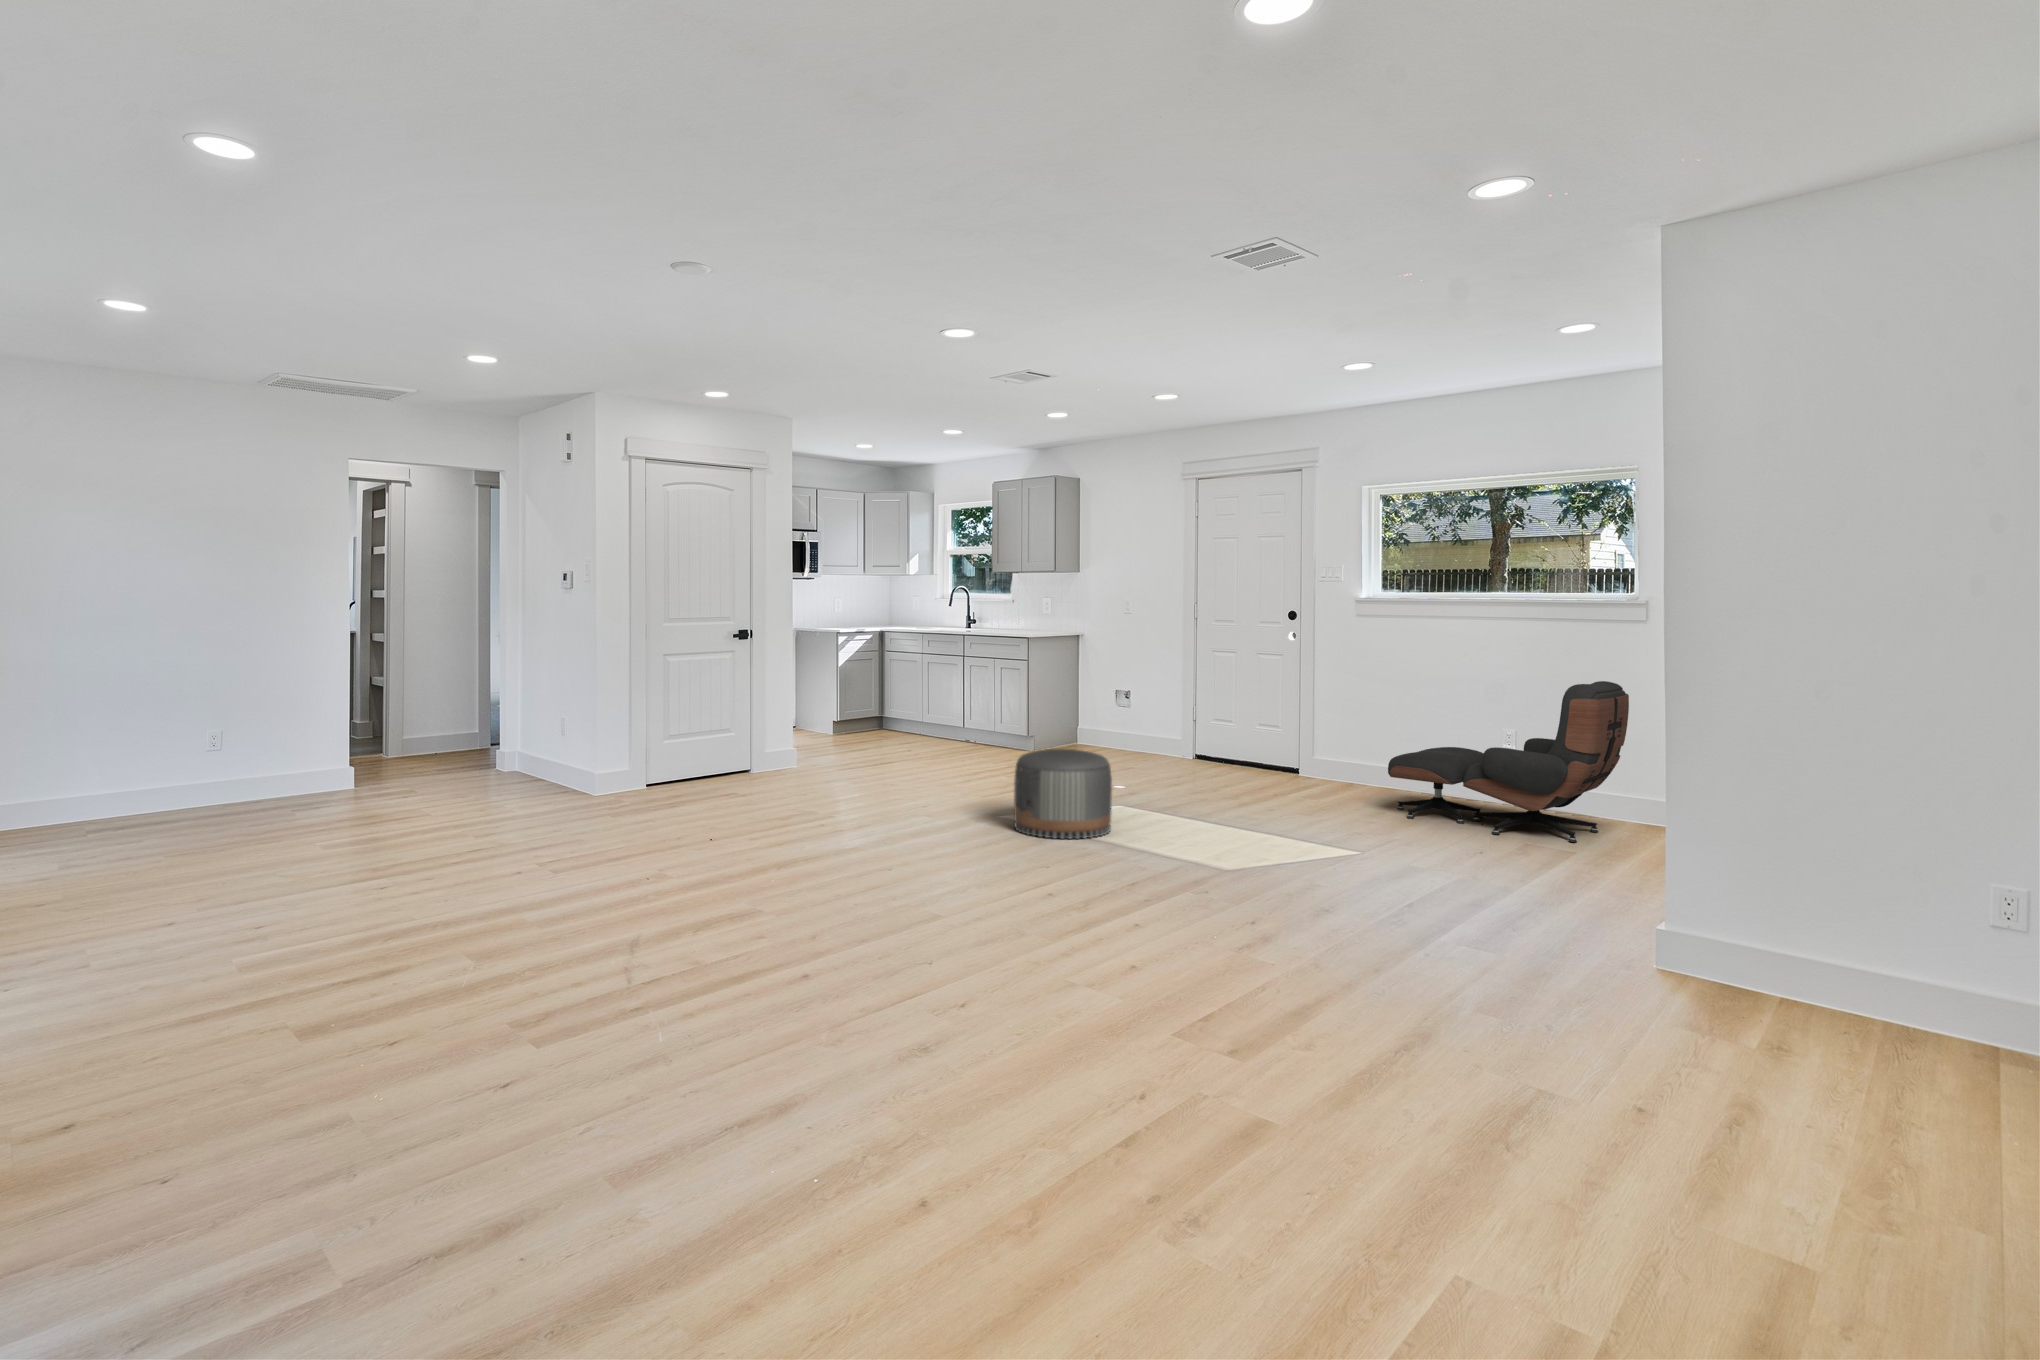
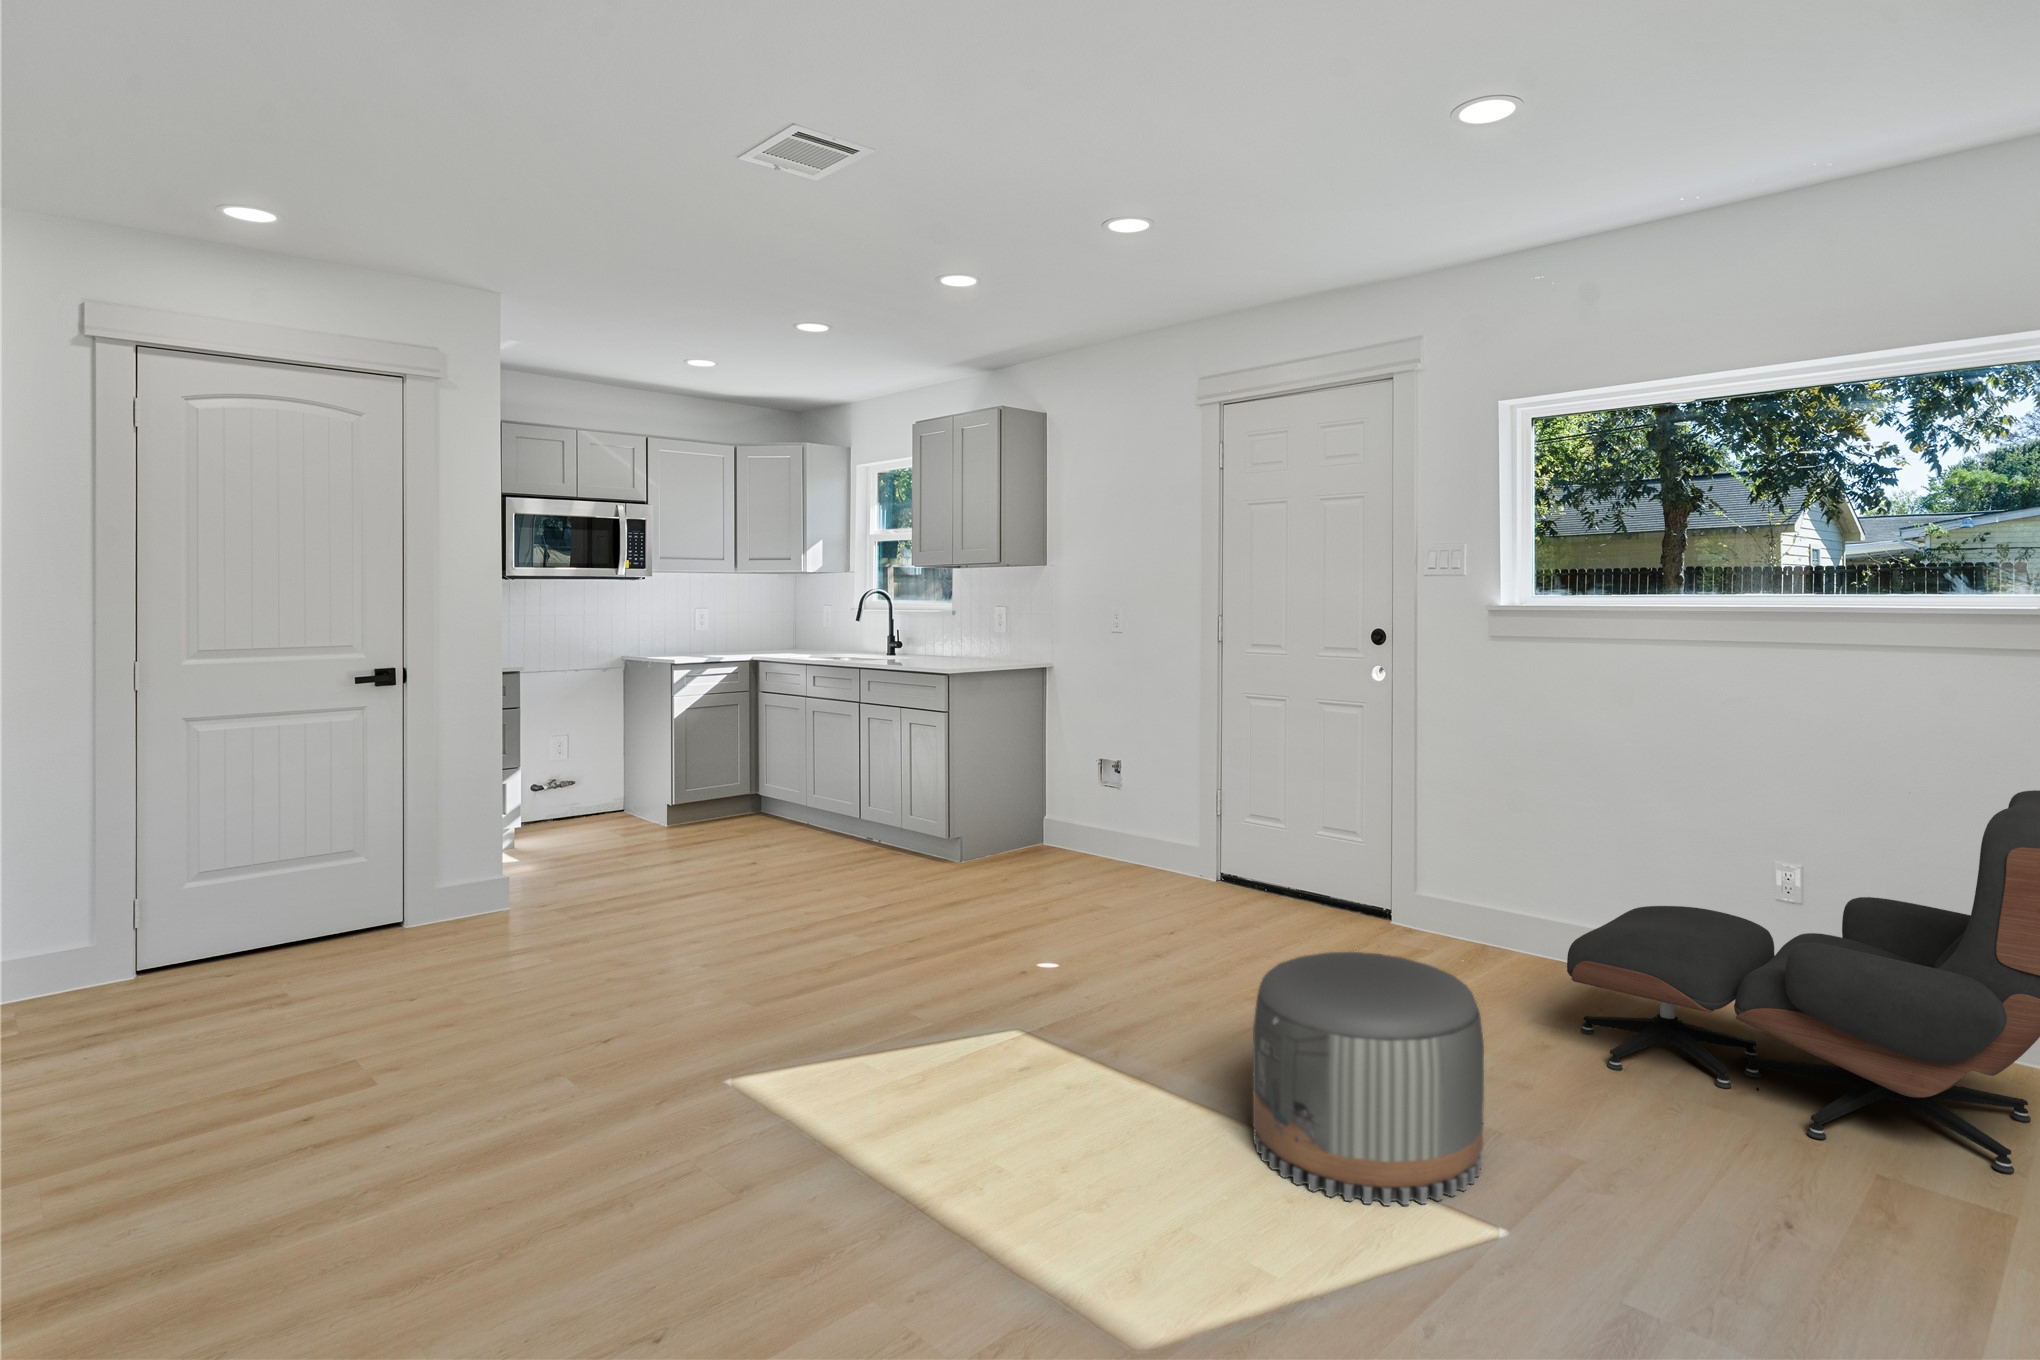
pouf: present [1014,749,1112,839] -> present [1253,952,1484,1205]

